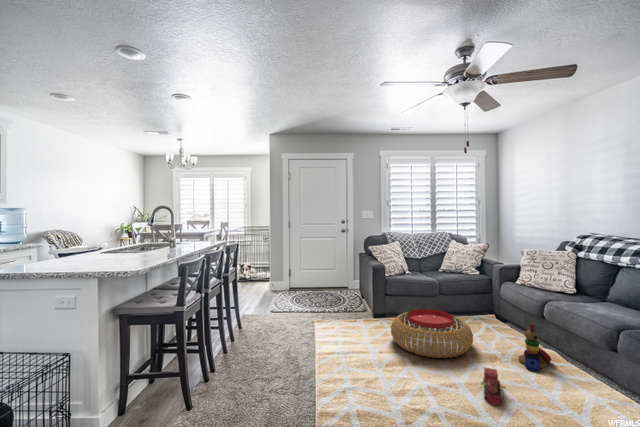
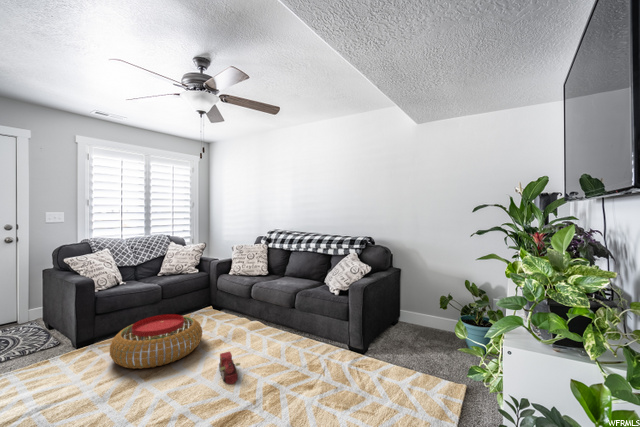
stacking toy: present [518,324,551,371] -> none [239,304,261,342]

